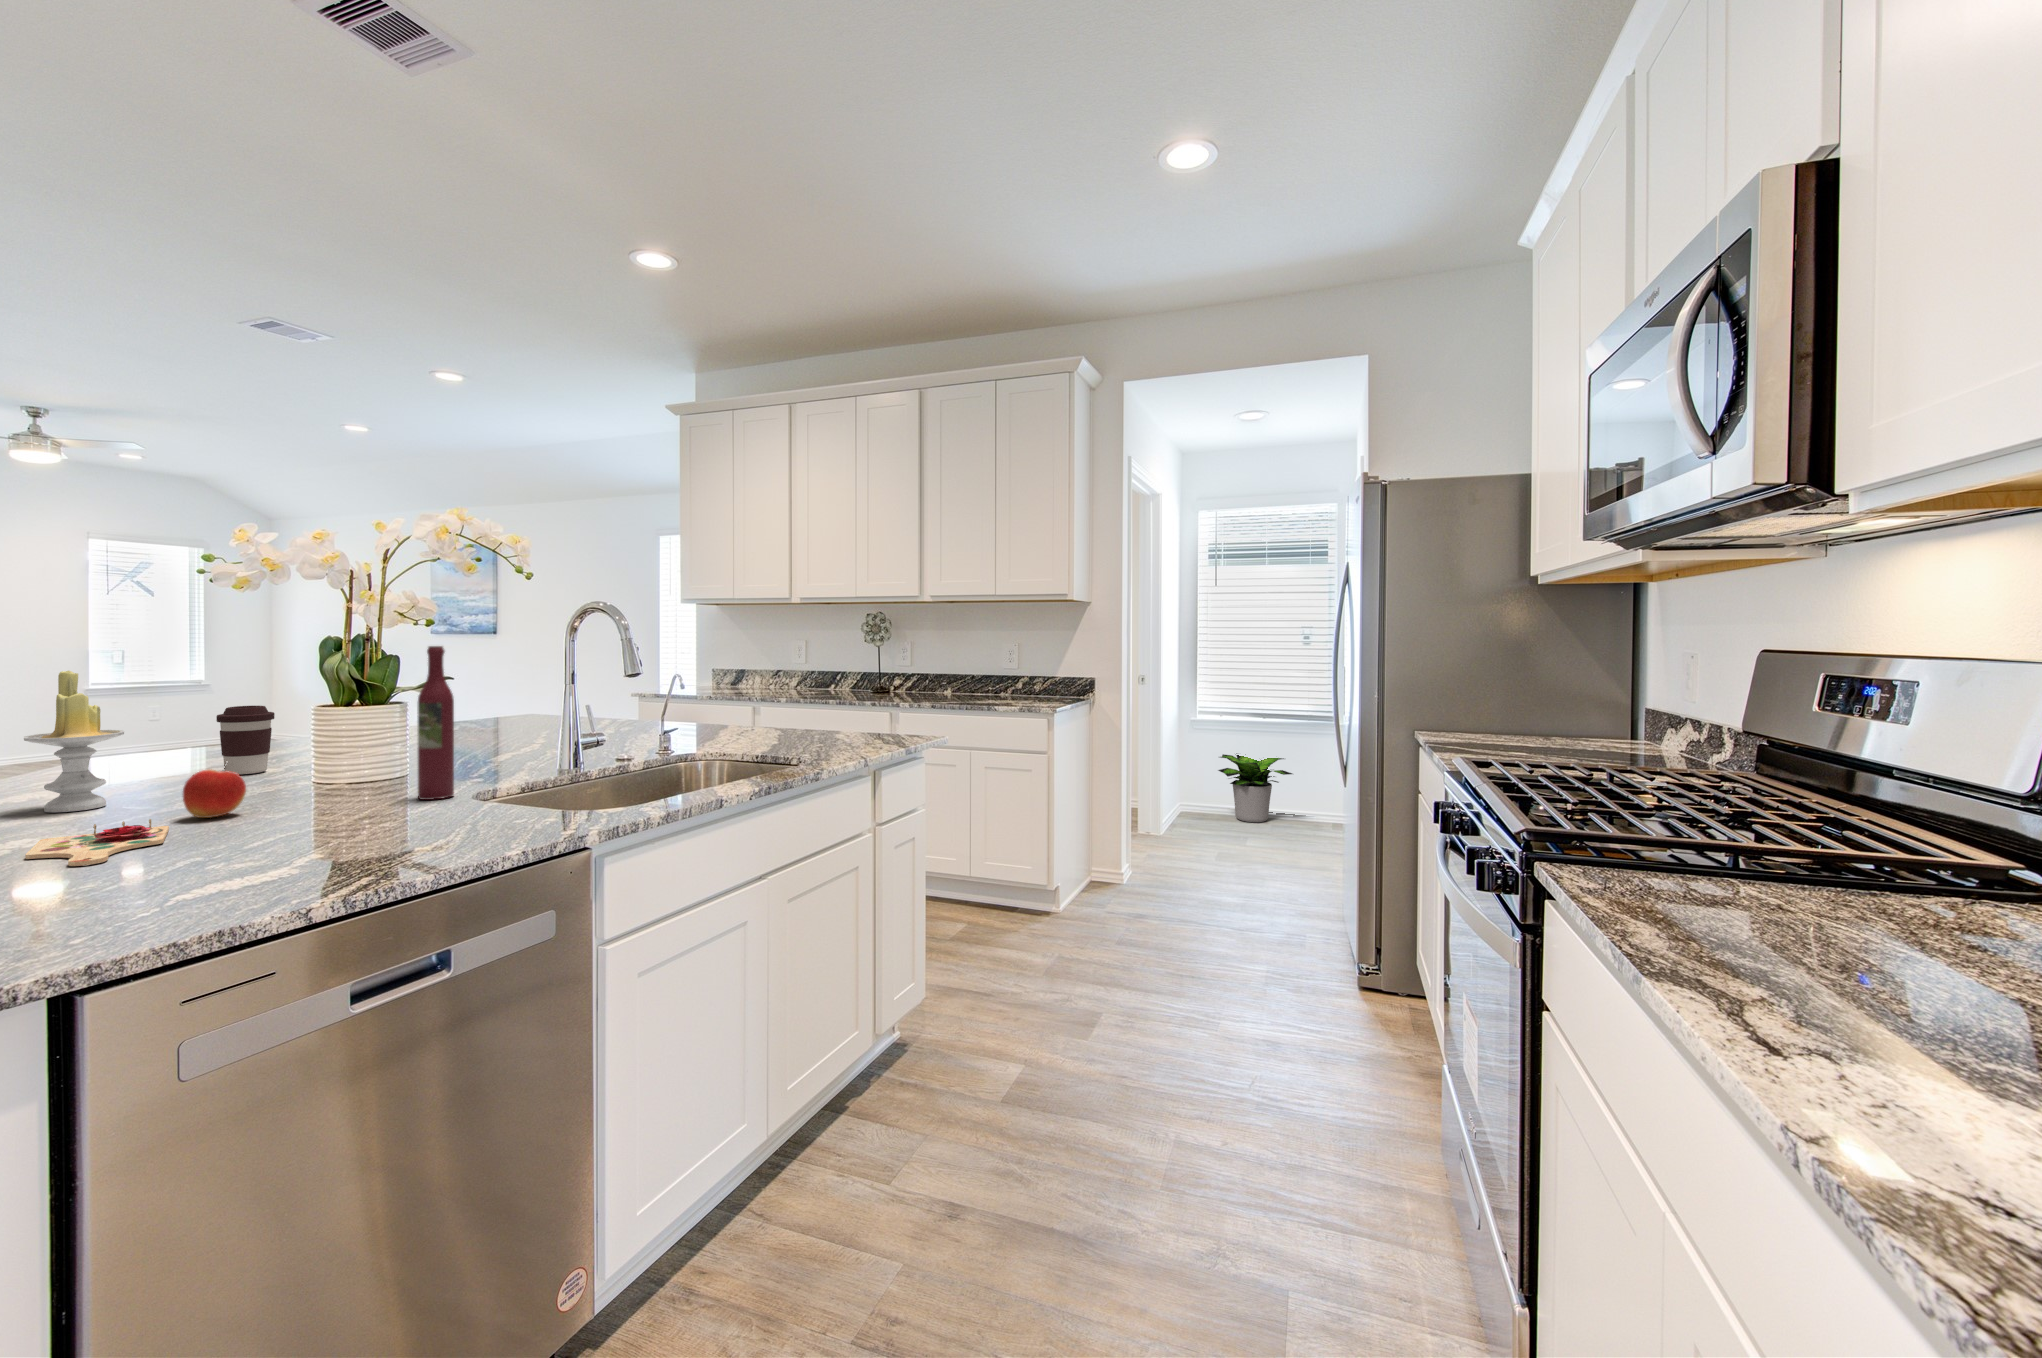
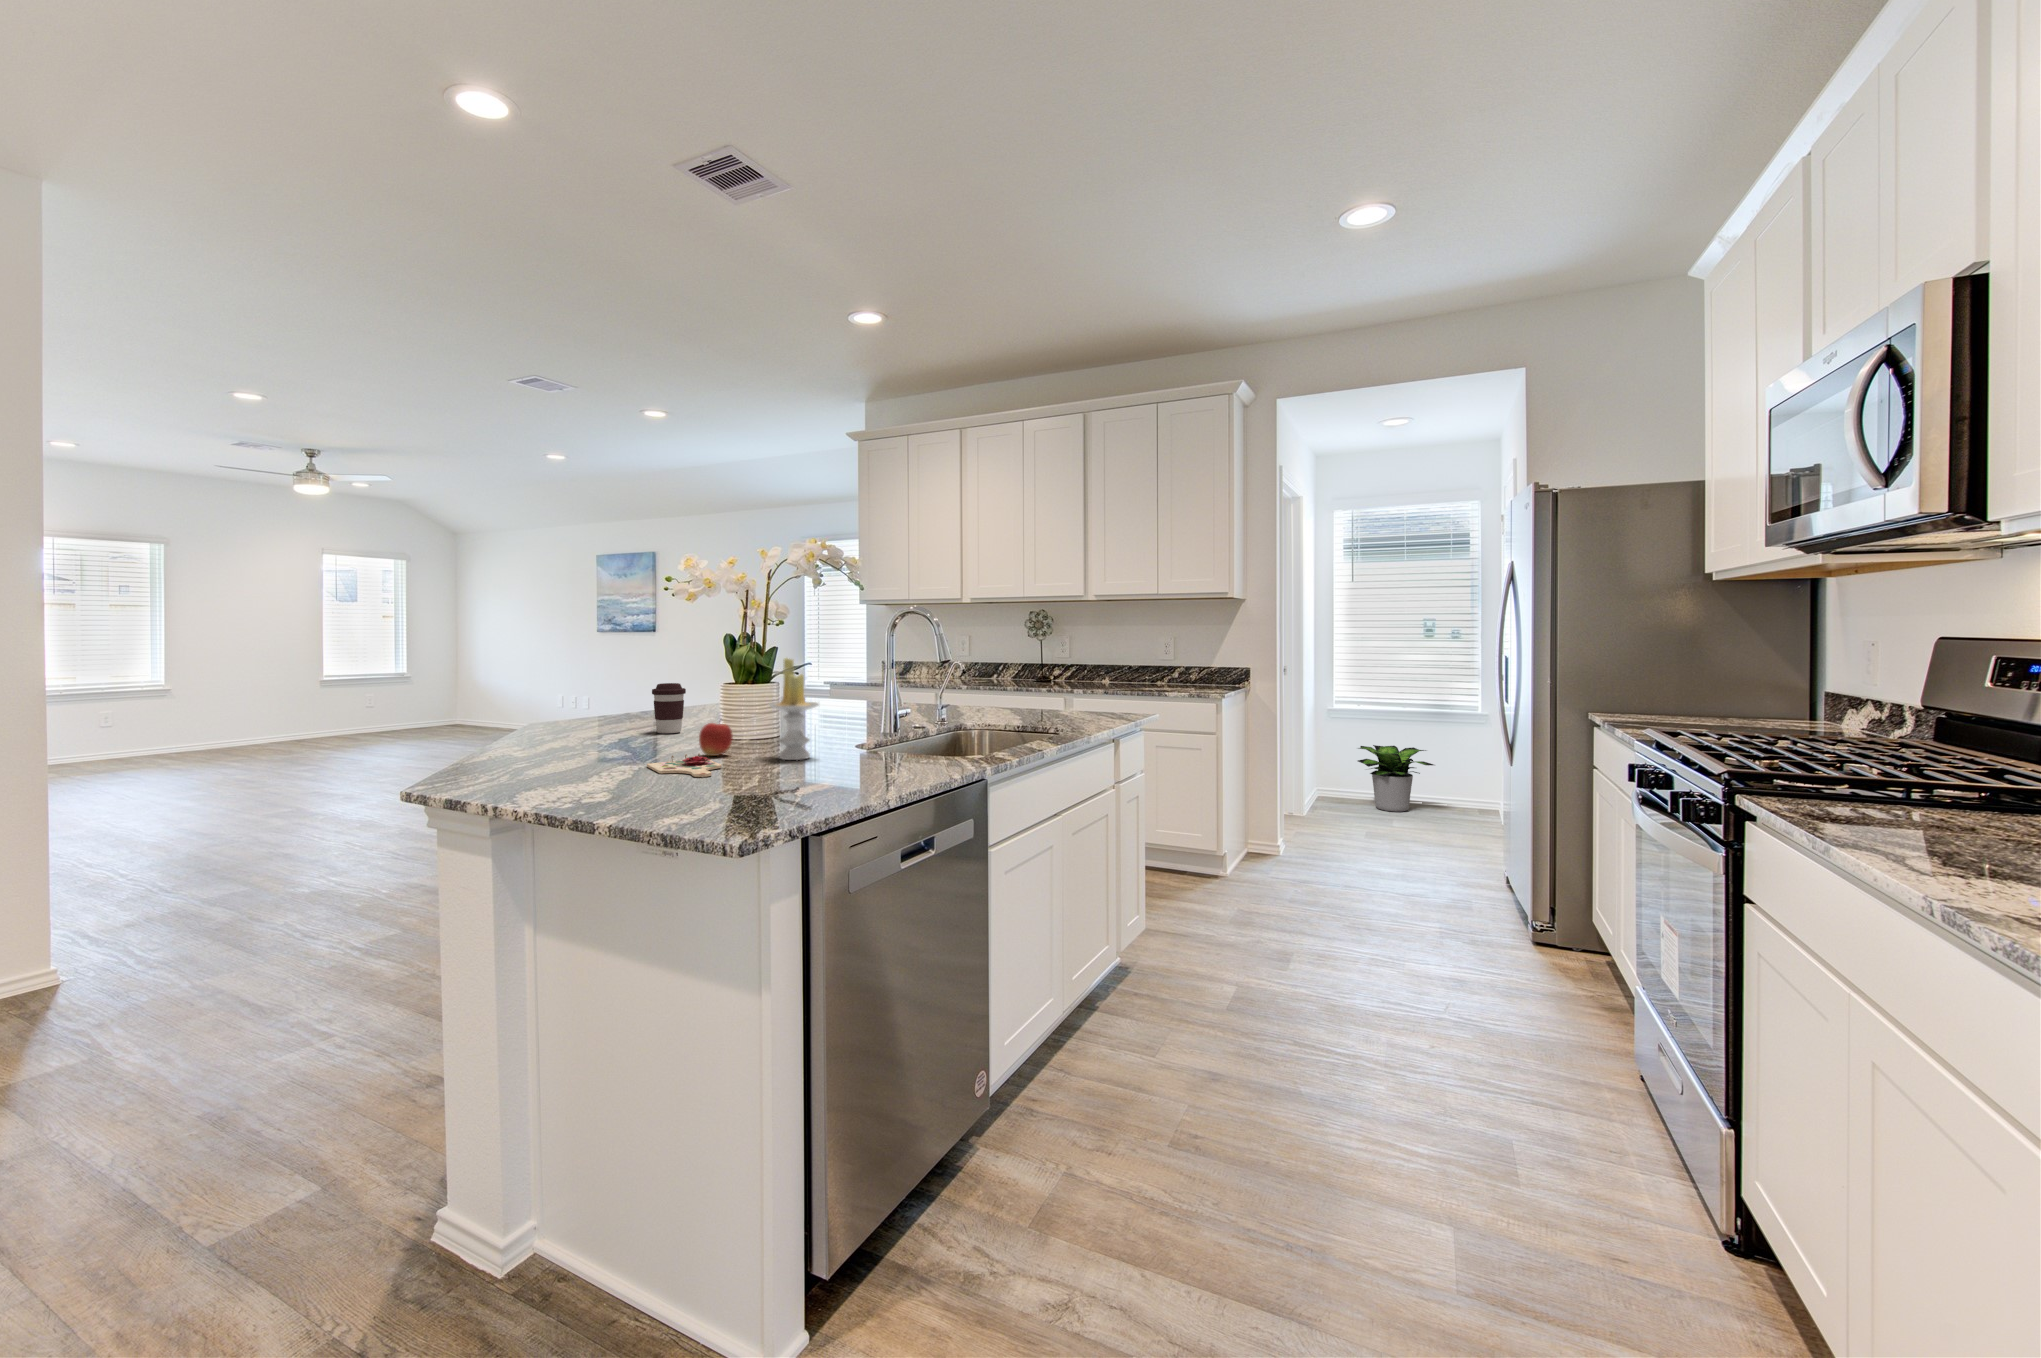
wine bottle: present [418,646,454,800] -> none [825,637,848,749]
candle: present [24,671,124,812] -> present [769,658,819,760]

